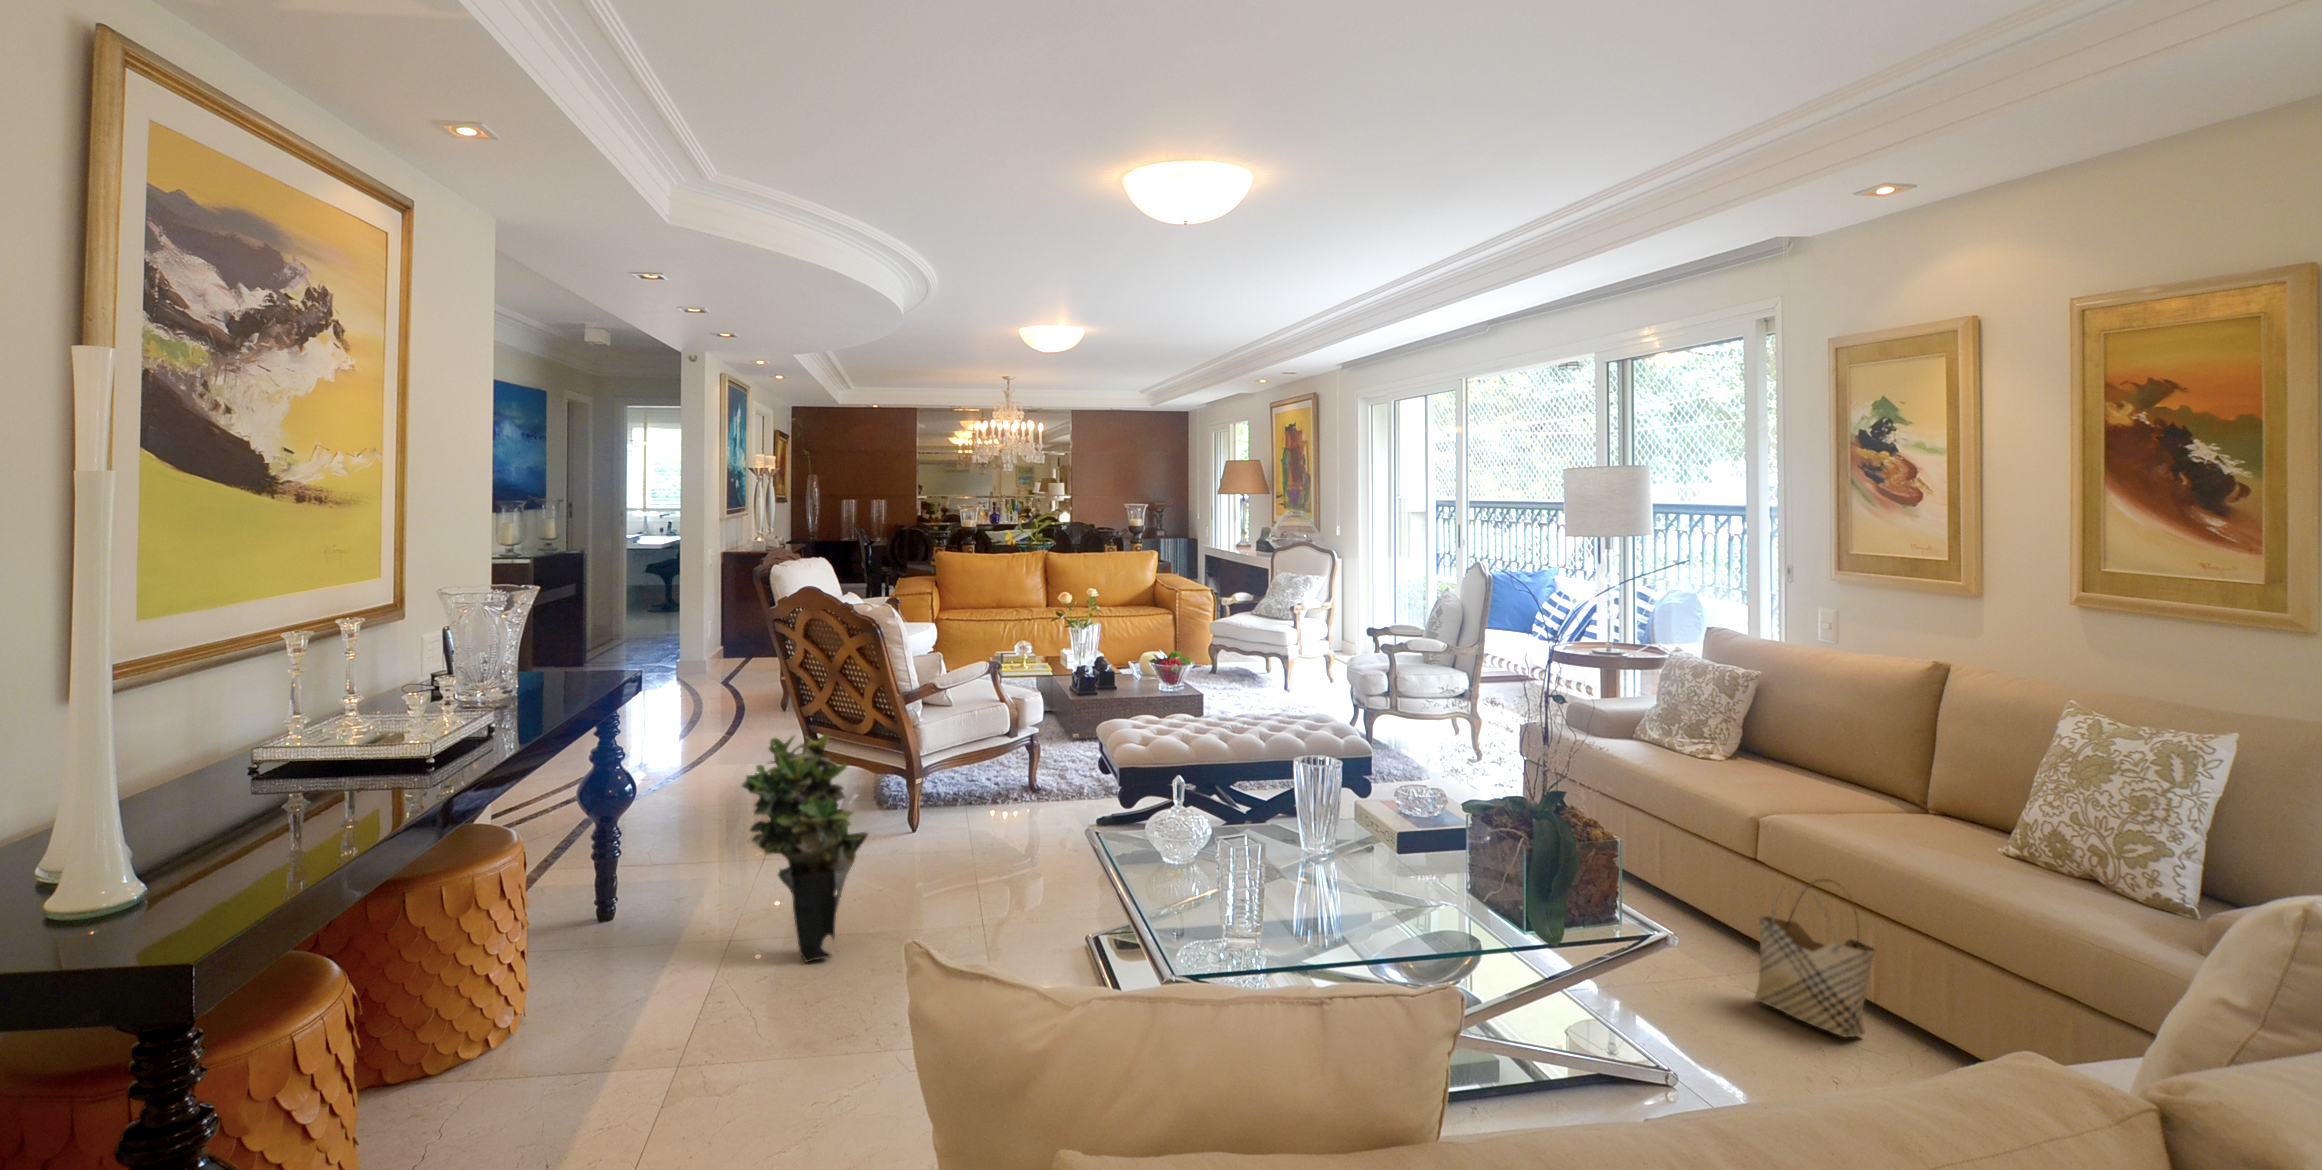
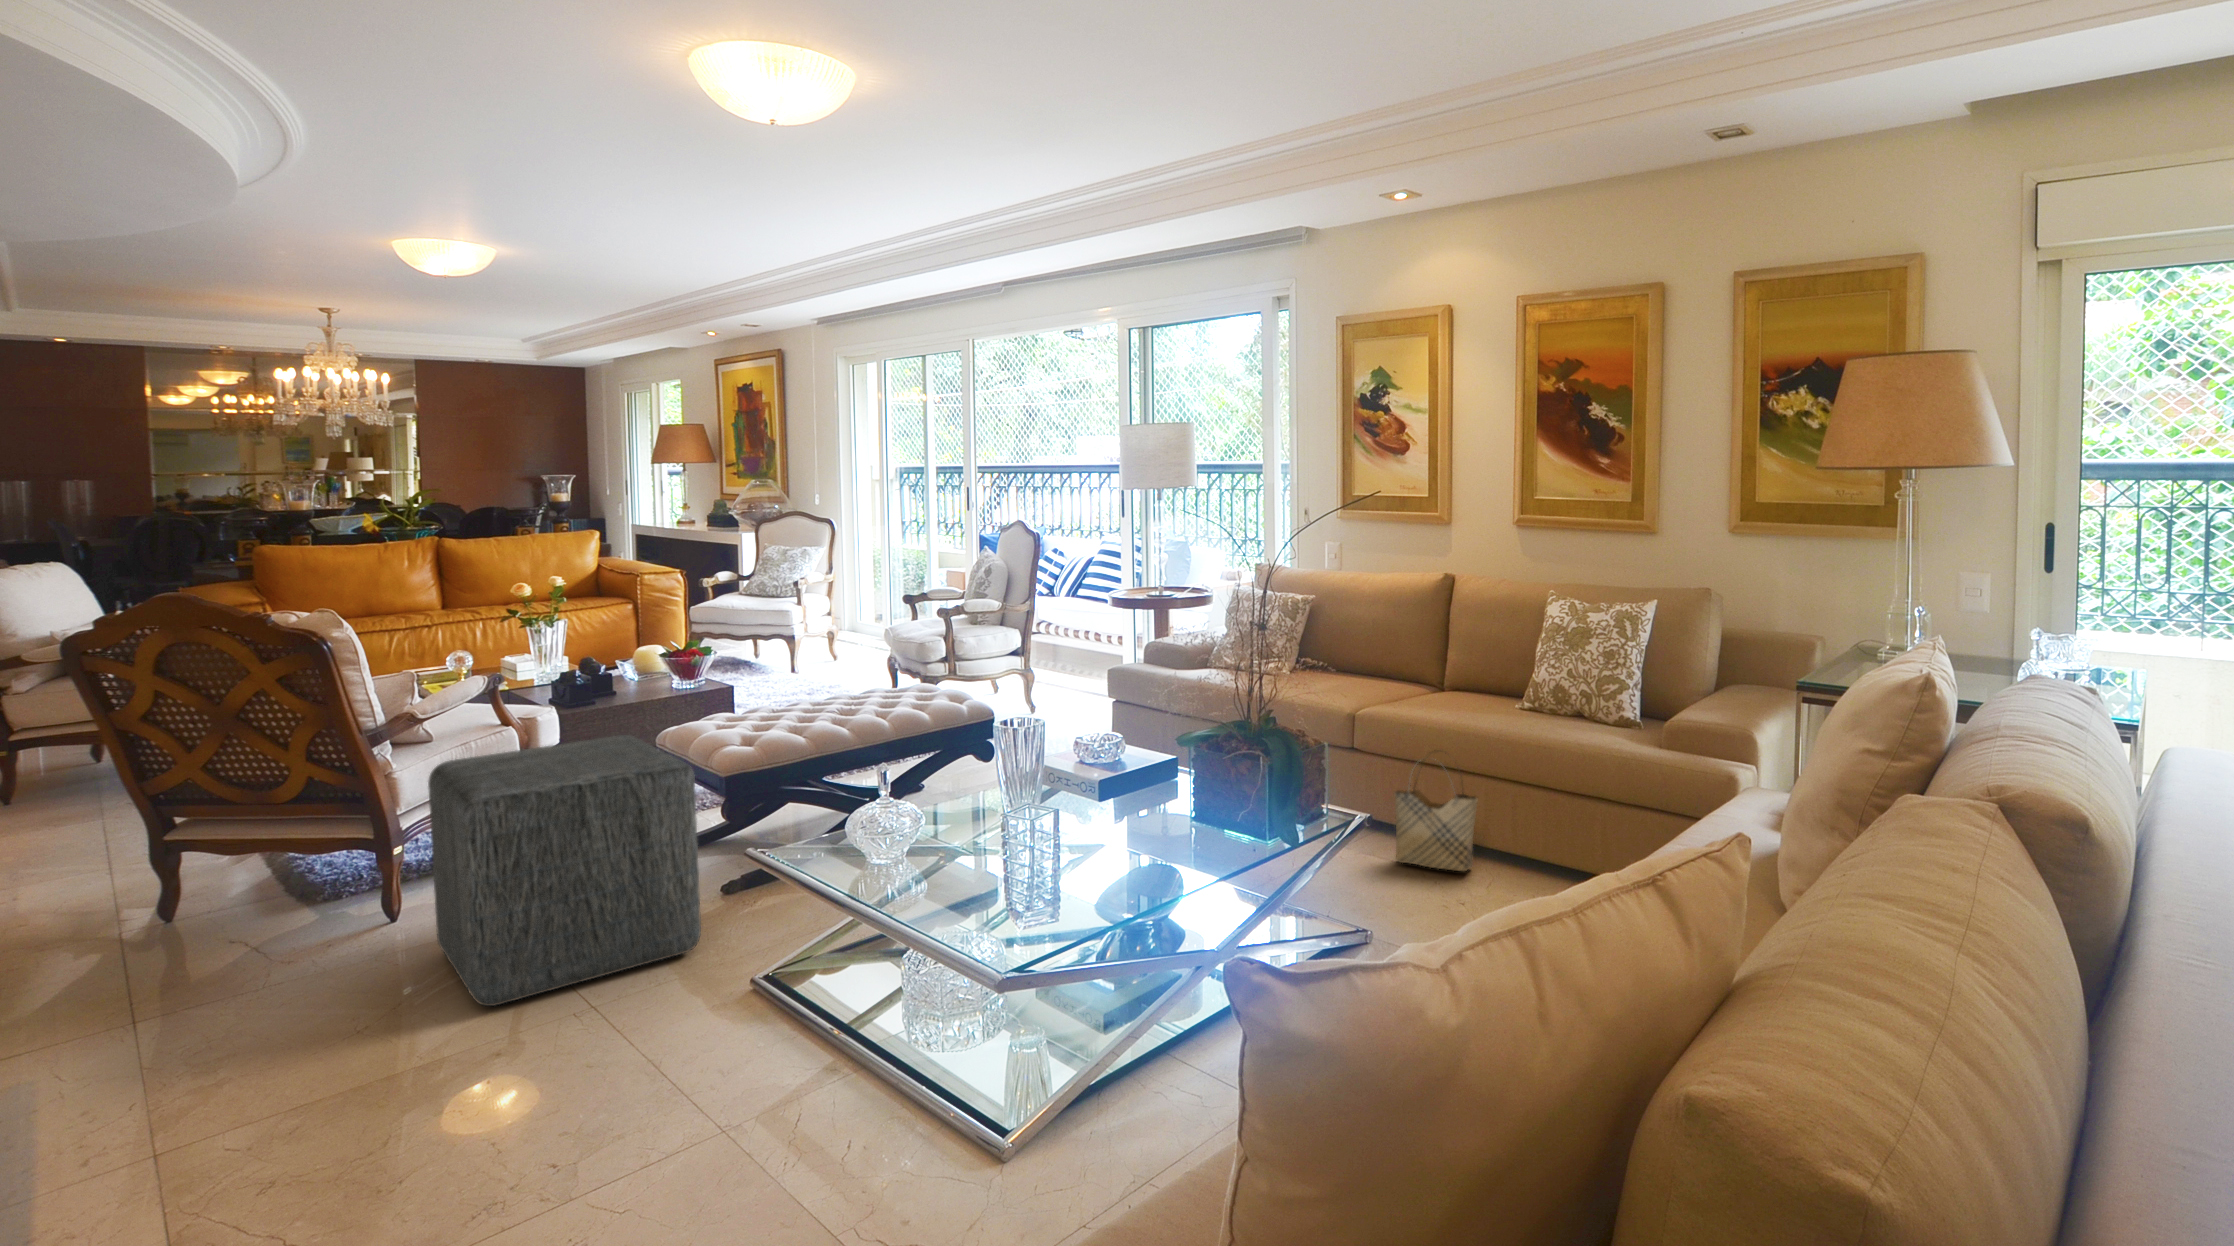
ottoman: none [907,723,1061,904] -> present [428,735,701,1006]
potted plant: present [742,734,868,962] -> none [192,785,441,1131]

